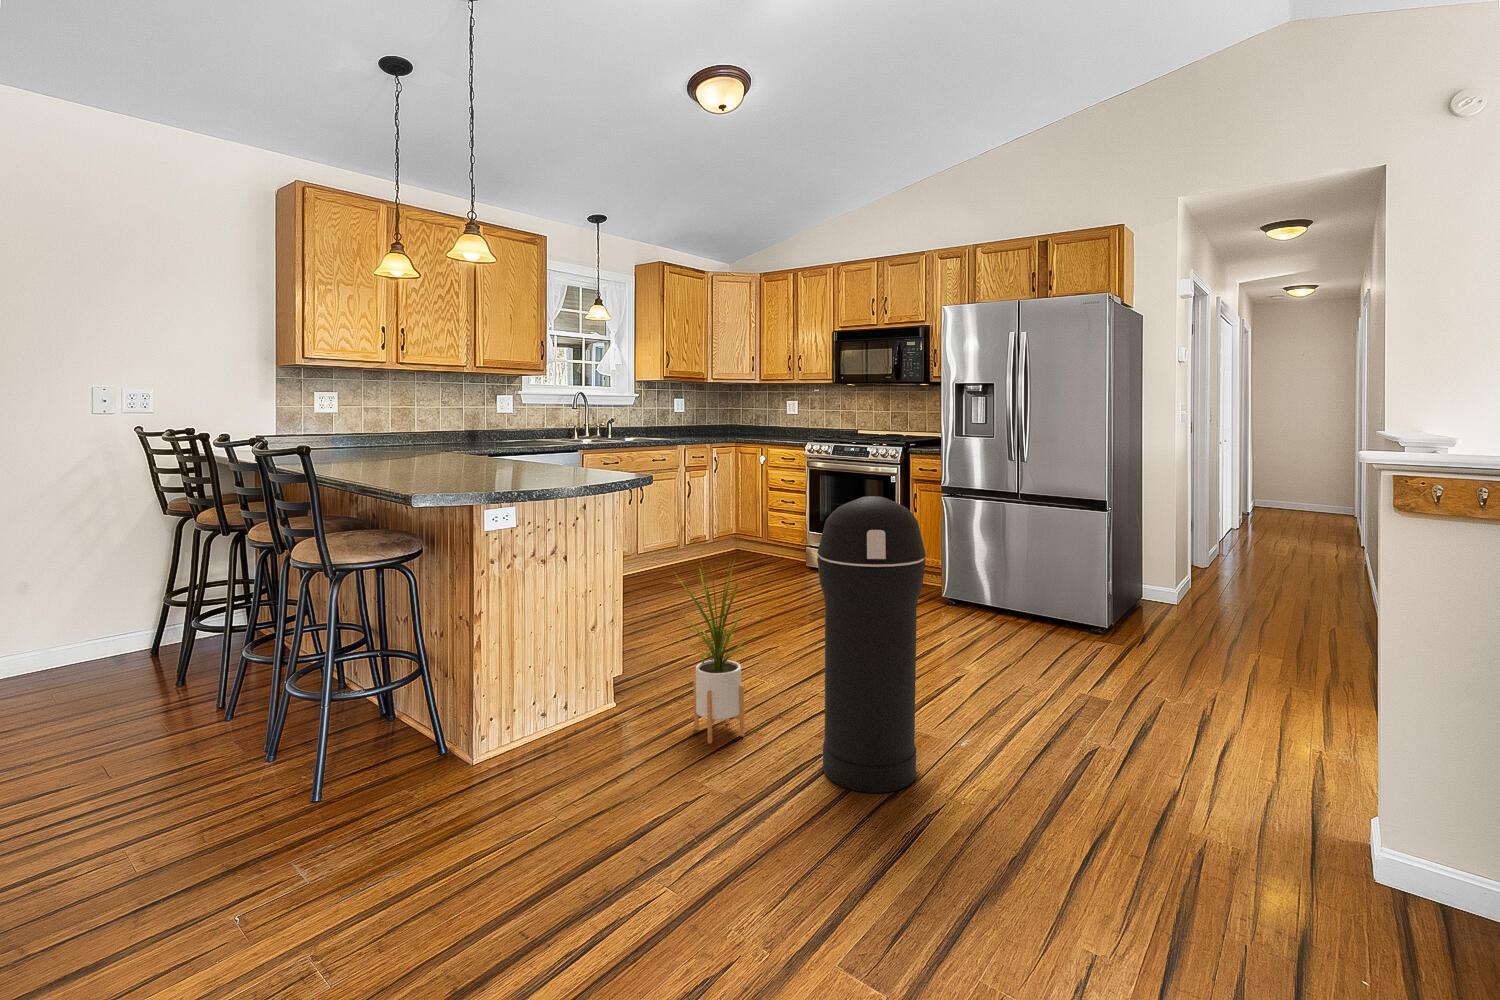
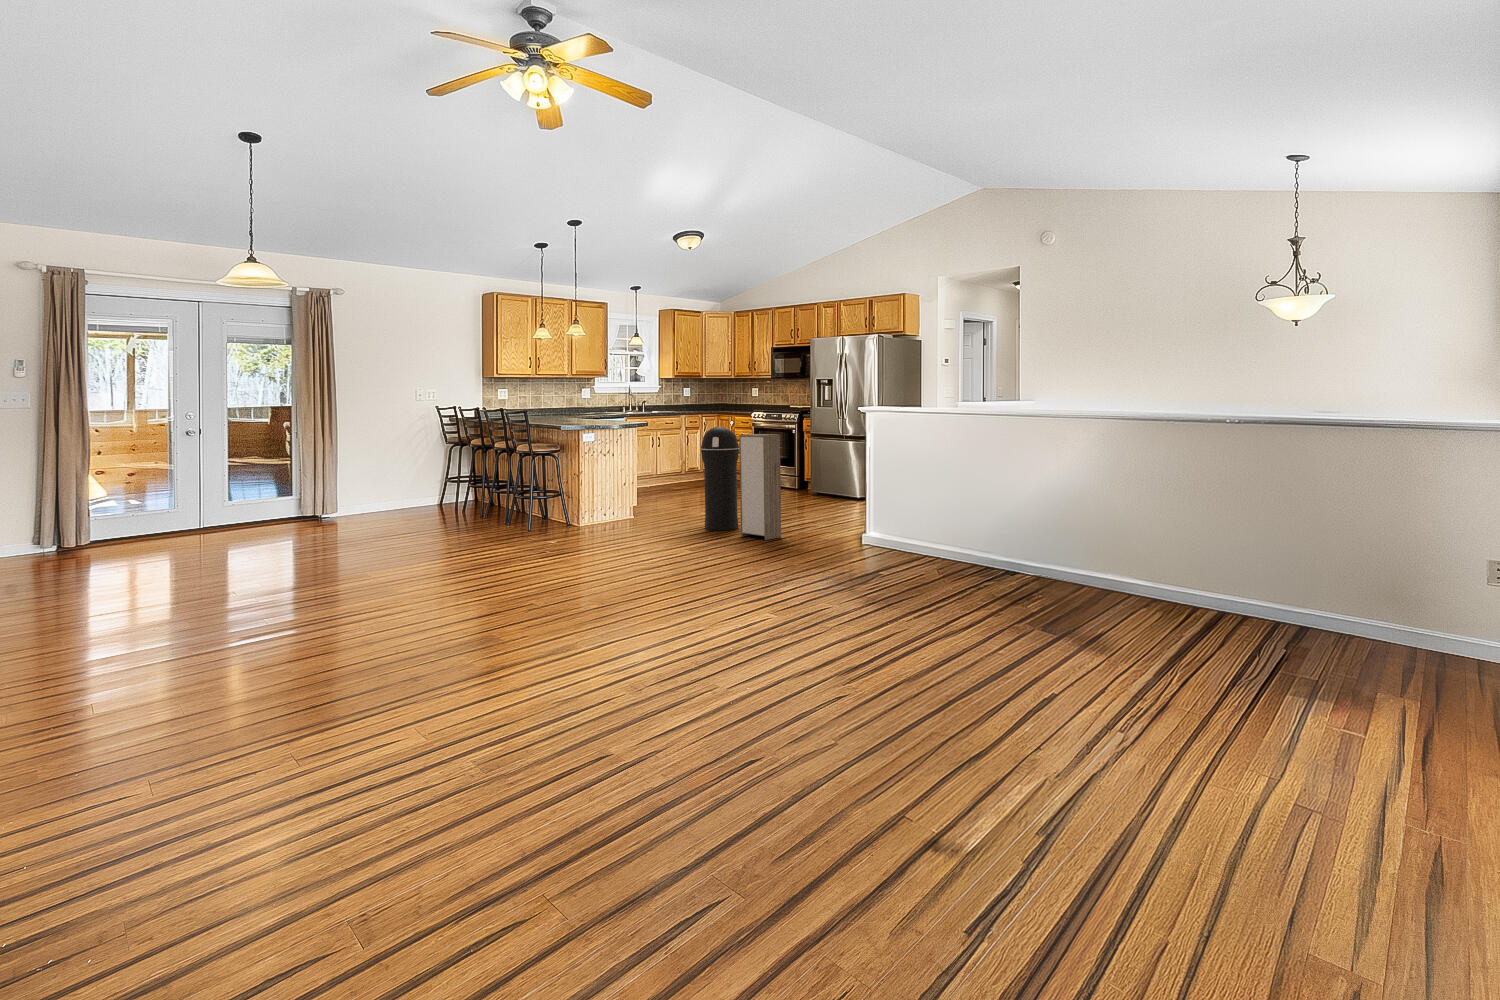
storage cabinet: none [968,524,1109,877] -> present [739,434,781,540]
house plant: present [671,560,761,744] -> none [650,452,690,523]

